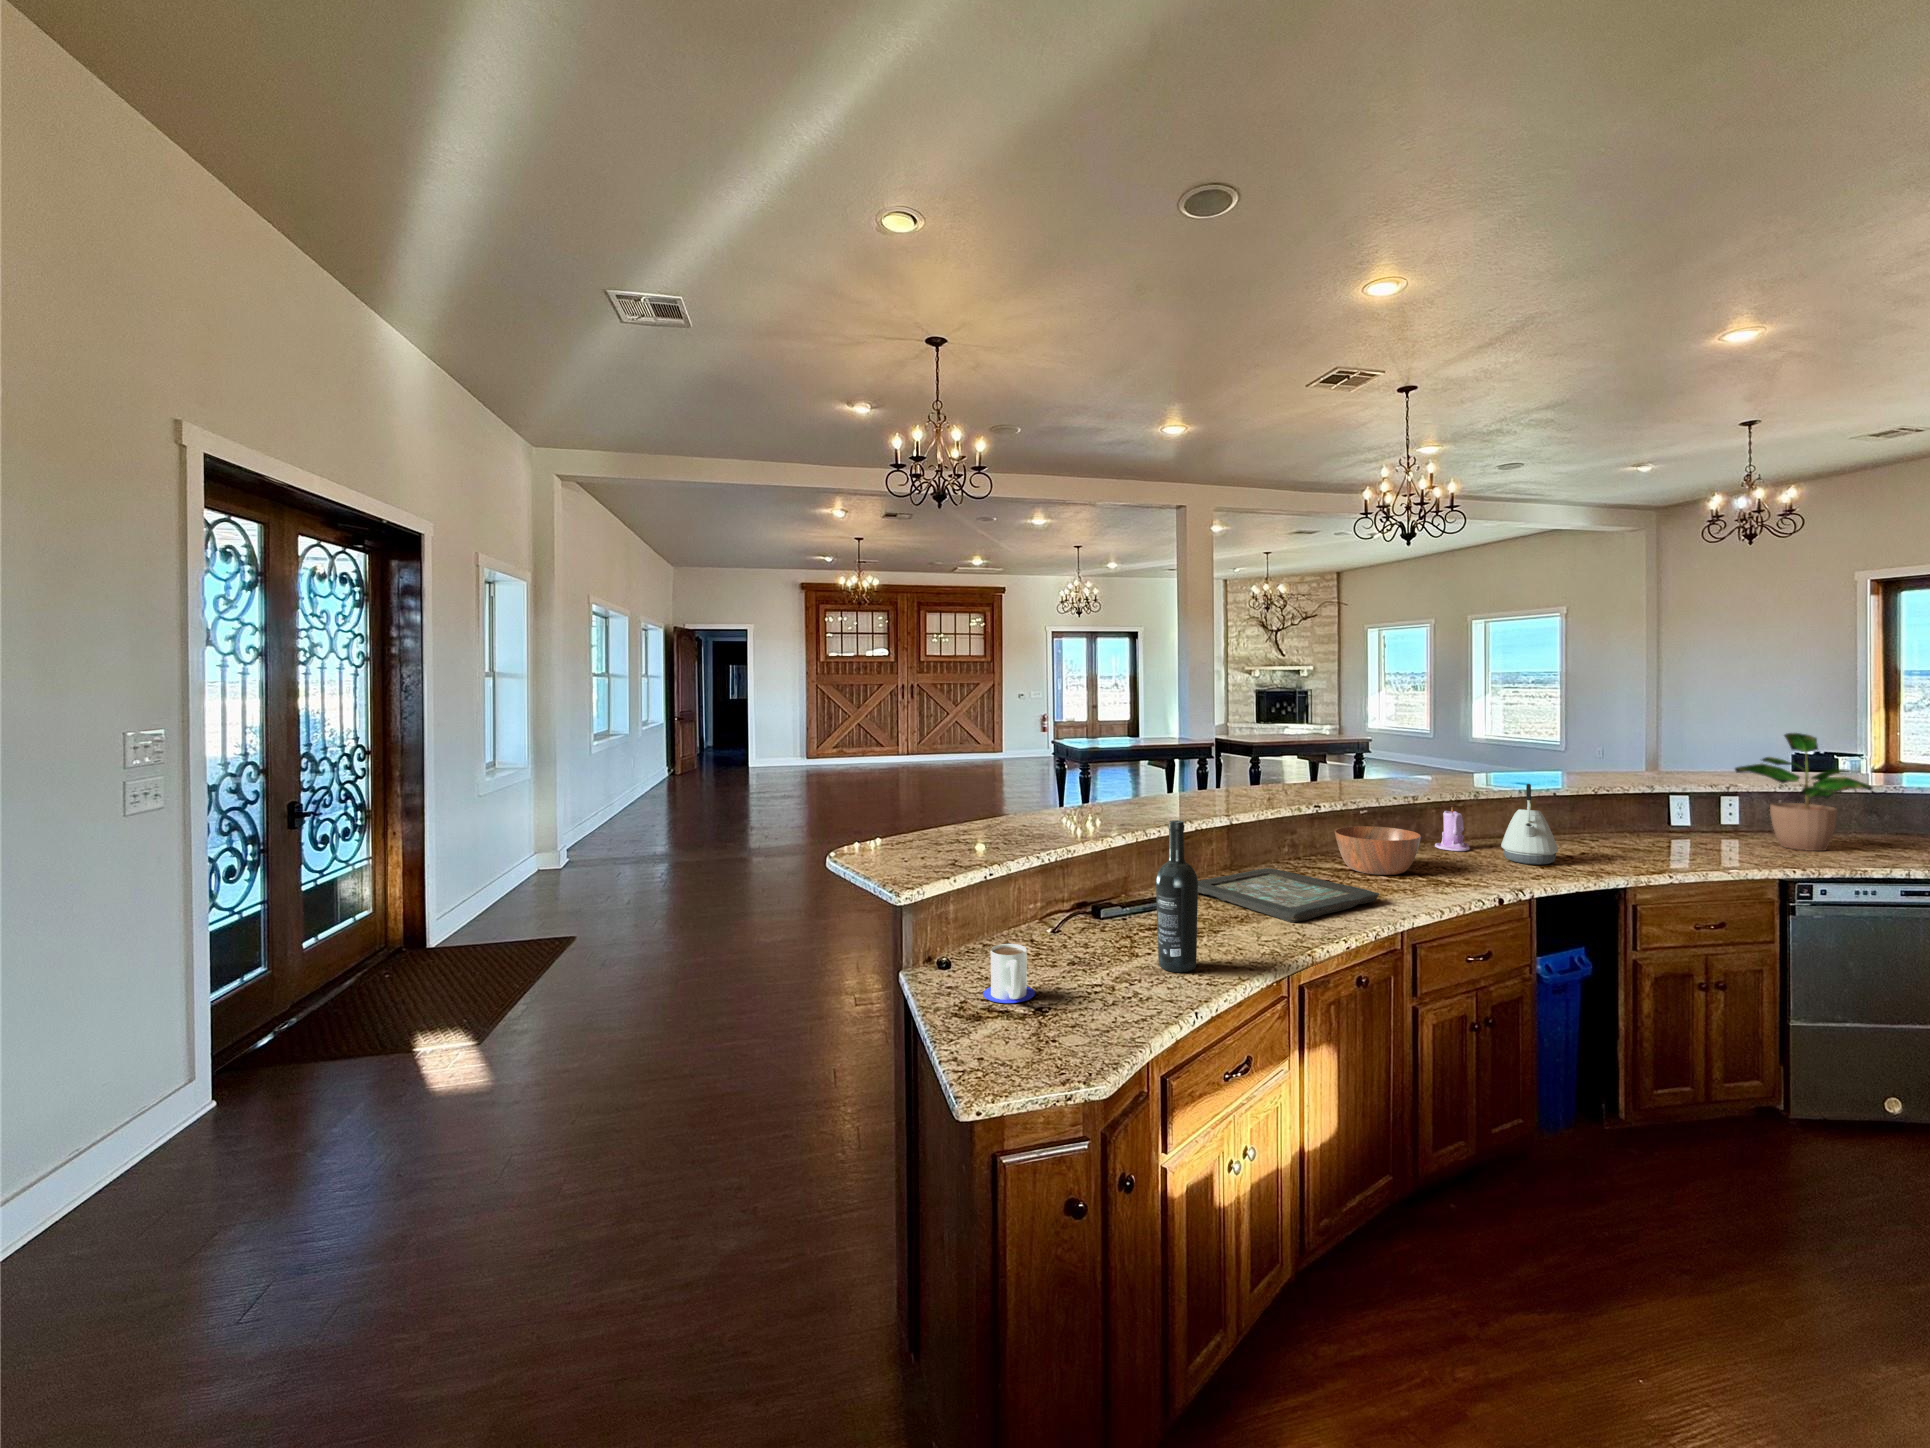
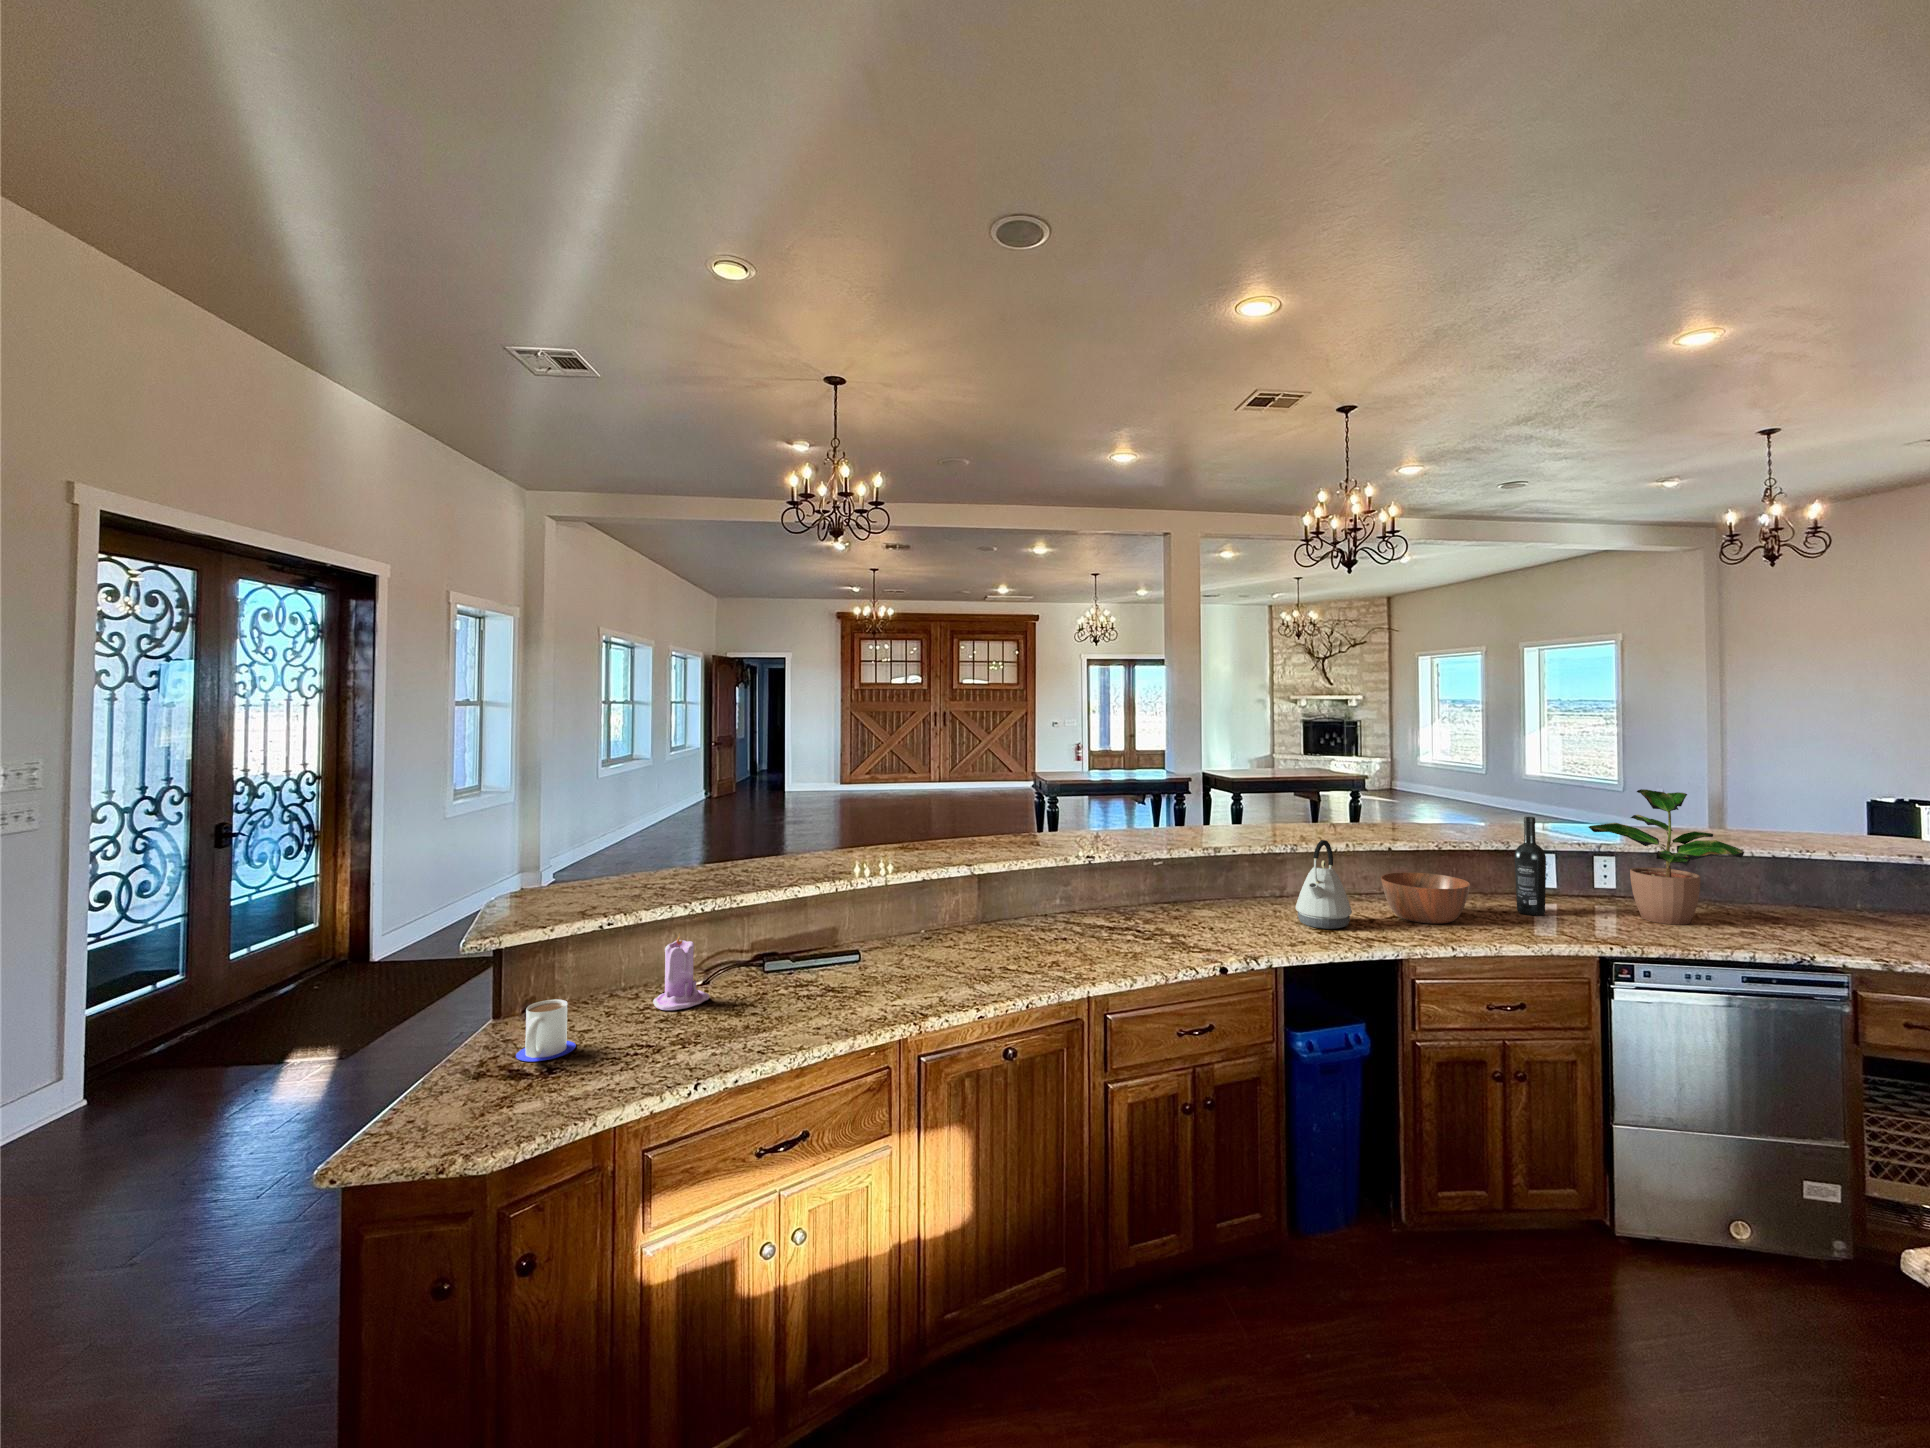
candle: present [1435,809,1470,851] -> present [653,934,709,1010]
wine bottle: present [1156,820,1198,972] -> present [1514,817,1546,915]
bowl: present [1335,826,1421,875] -> present [1381,872,1470,924]
decorative tray: present [1198,868,1379,922] -> none [905,922,1081,985]

